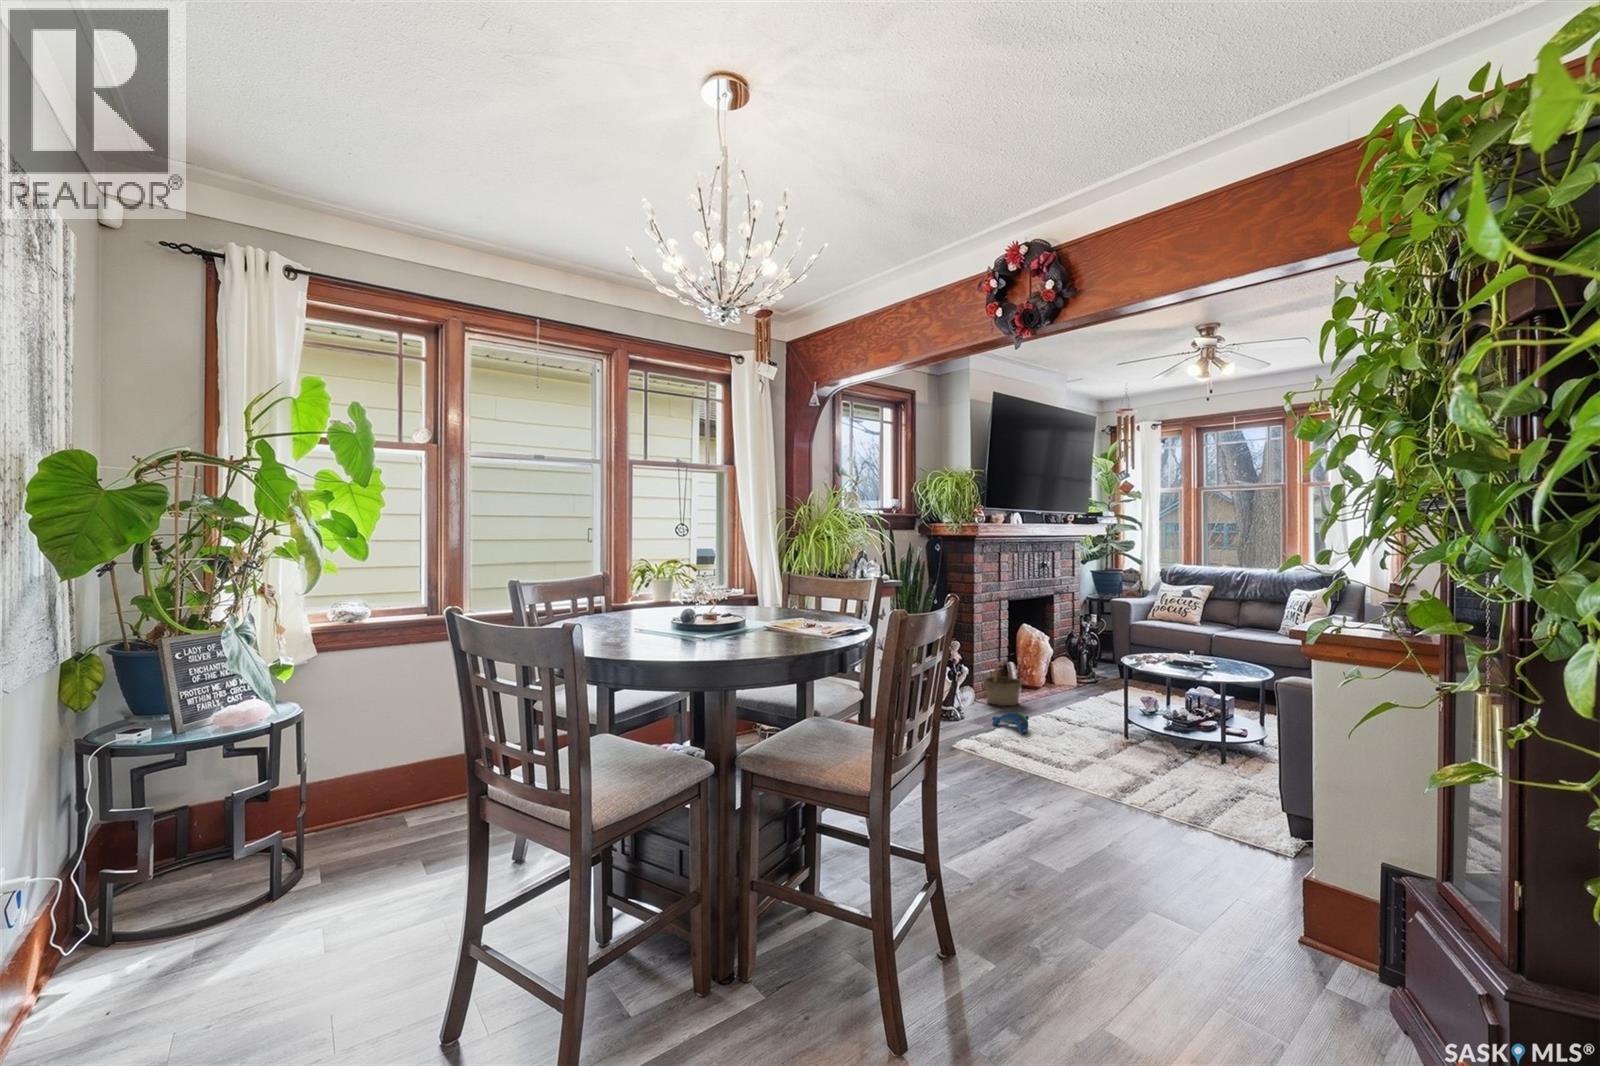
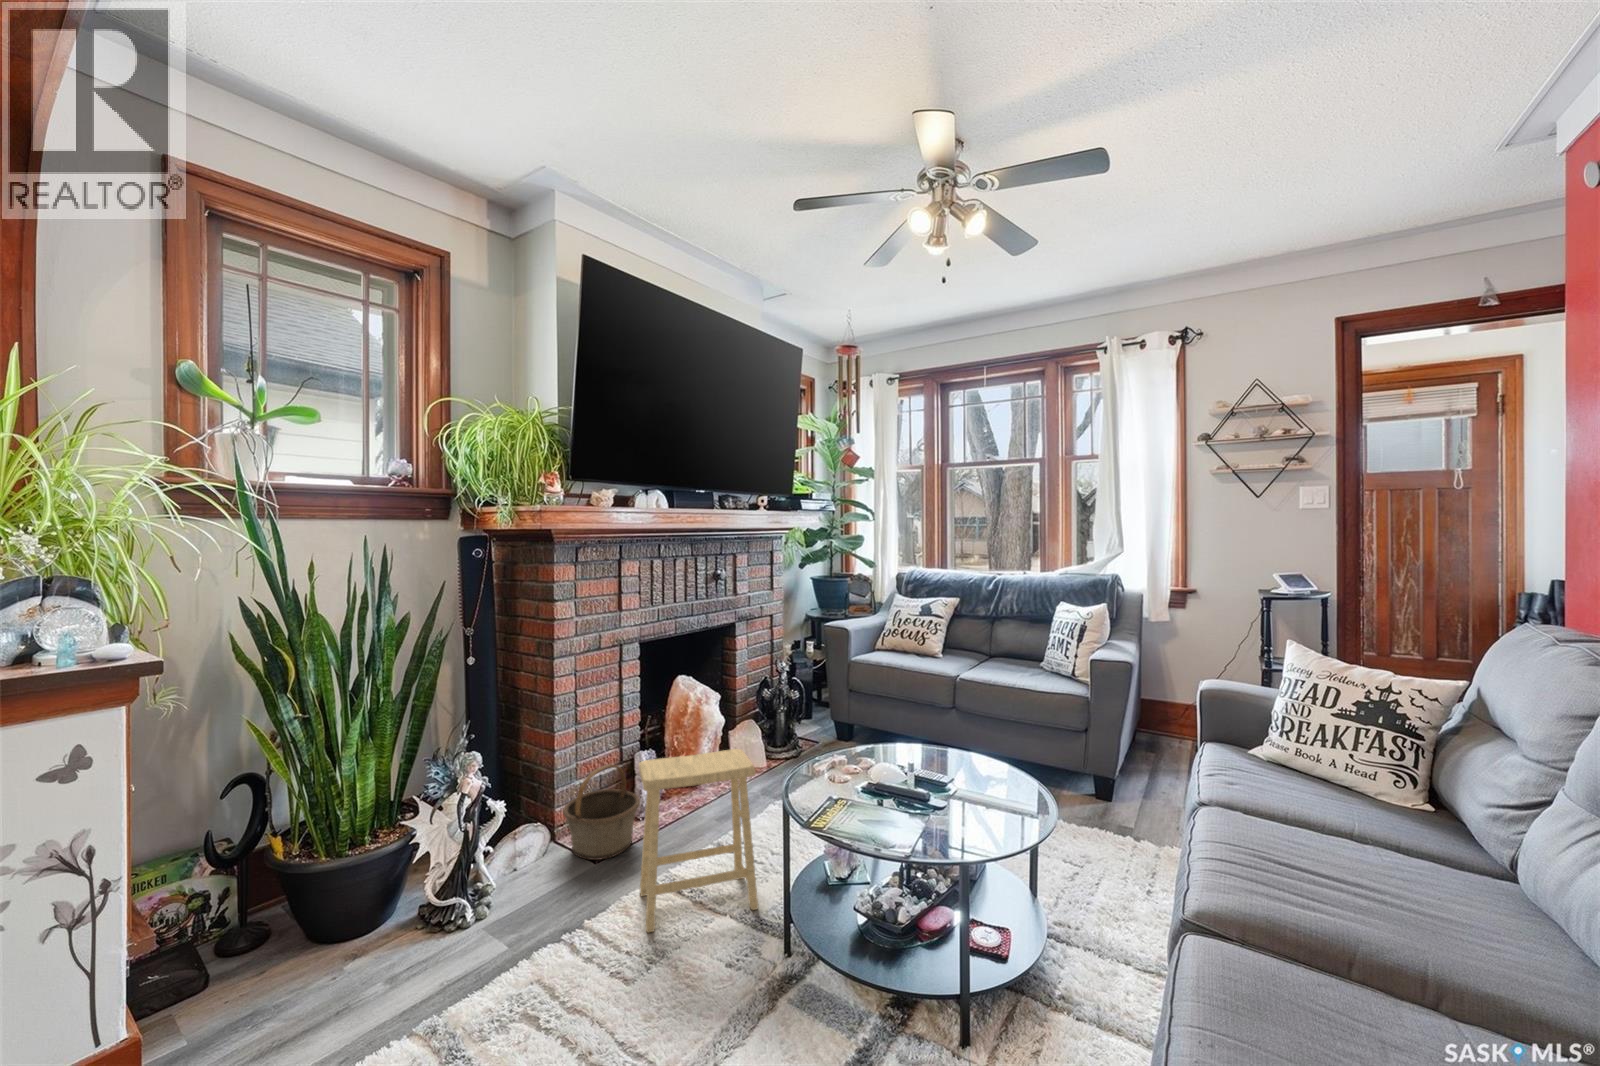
footstool: none [1037,650,1104,726] -> present [639,749,758,932]
plush toy: present [992,712,1028,734] -> none [514,918,588,997]

